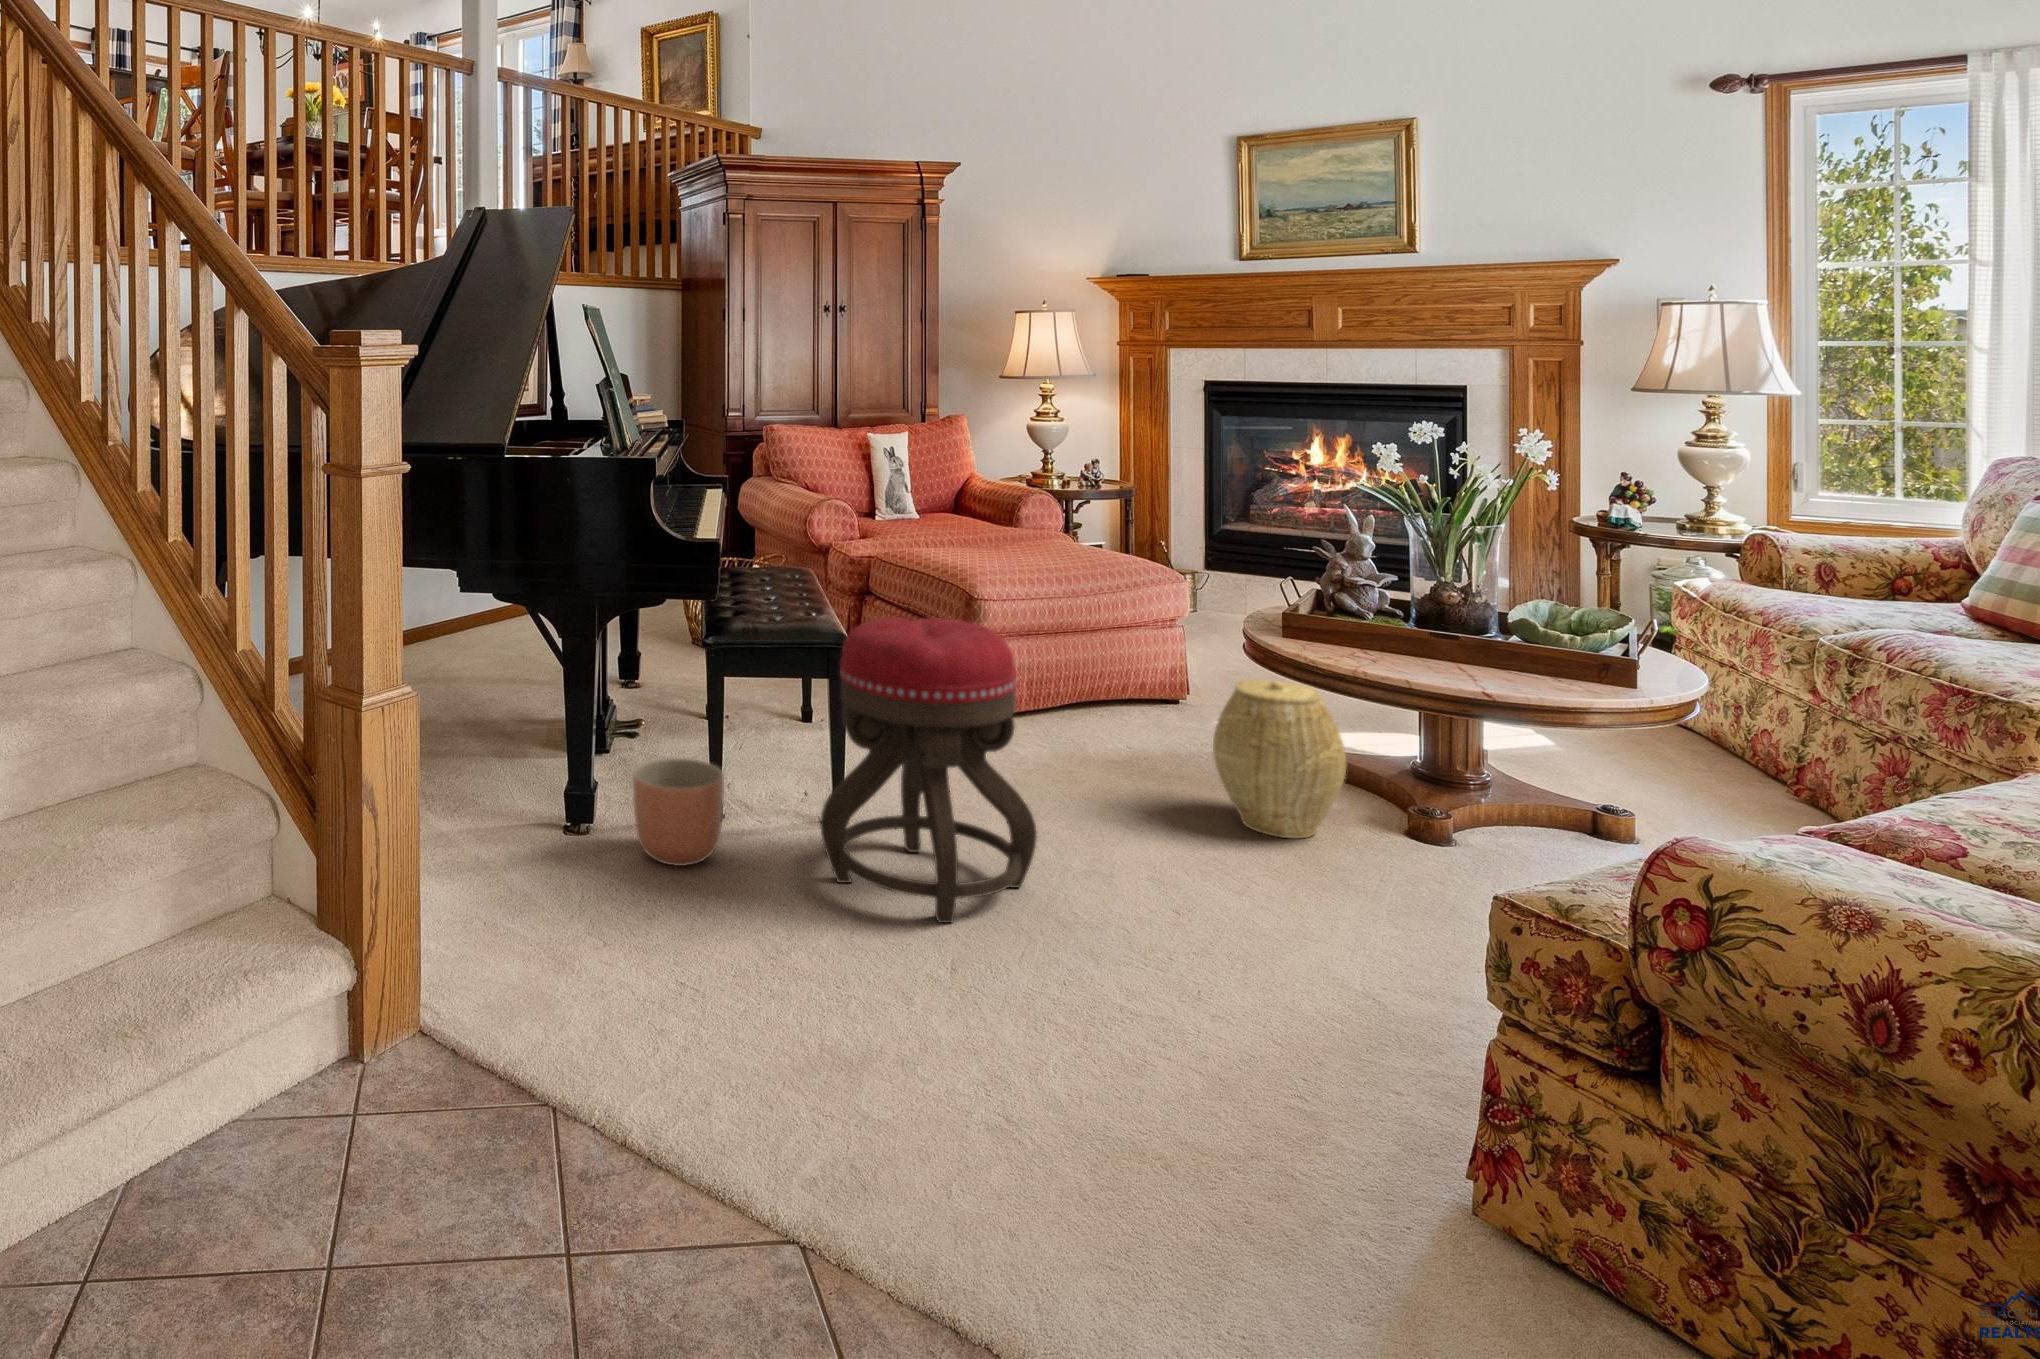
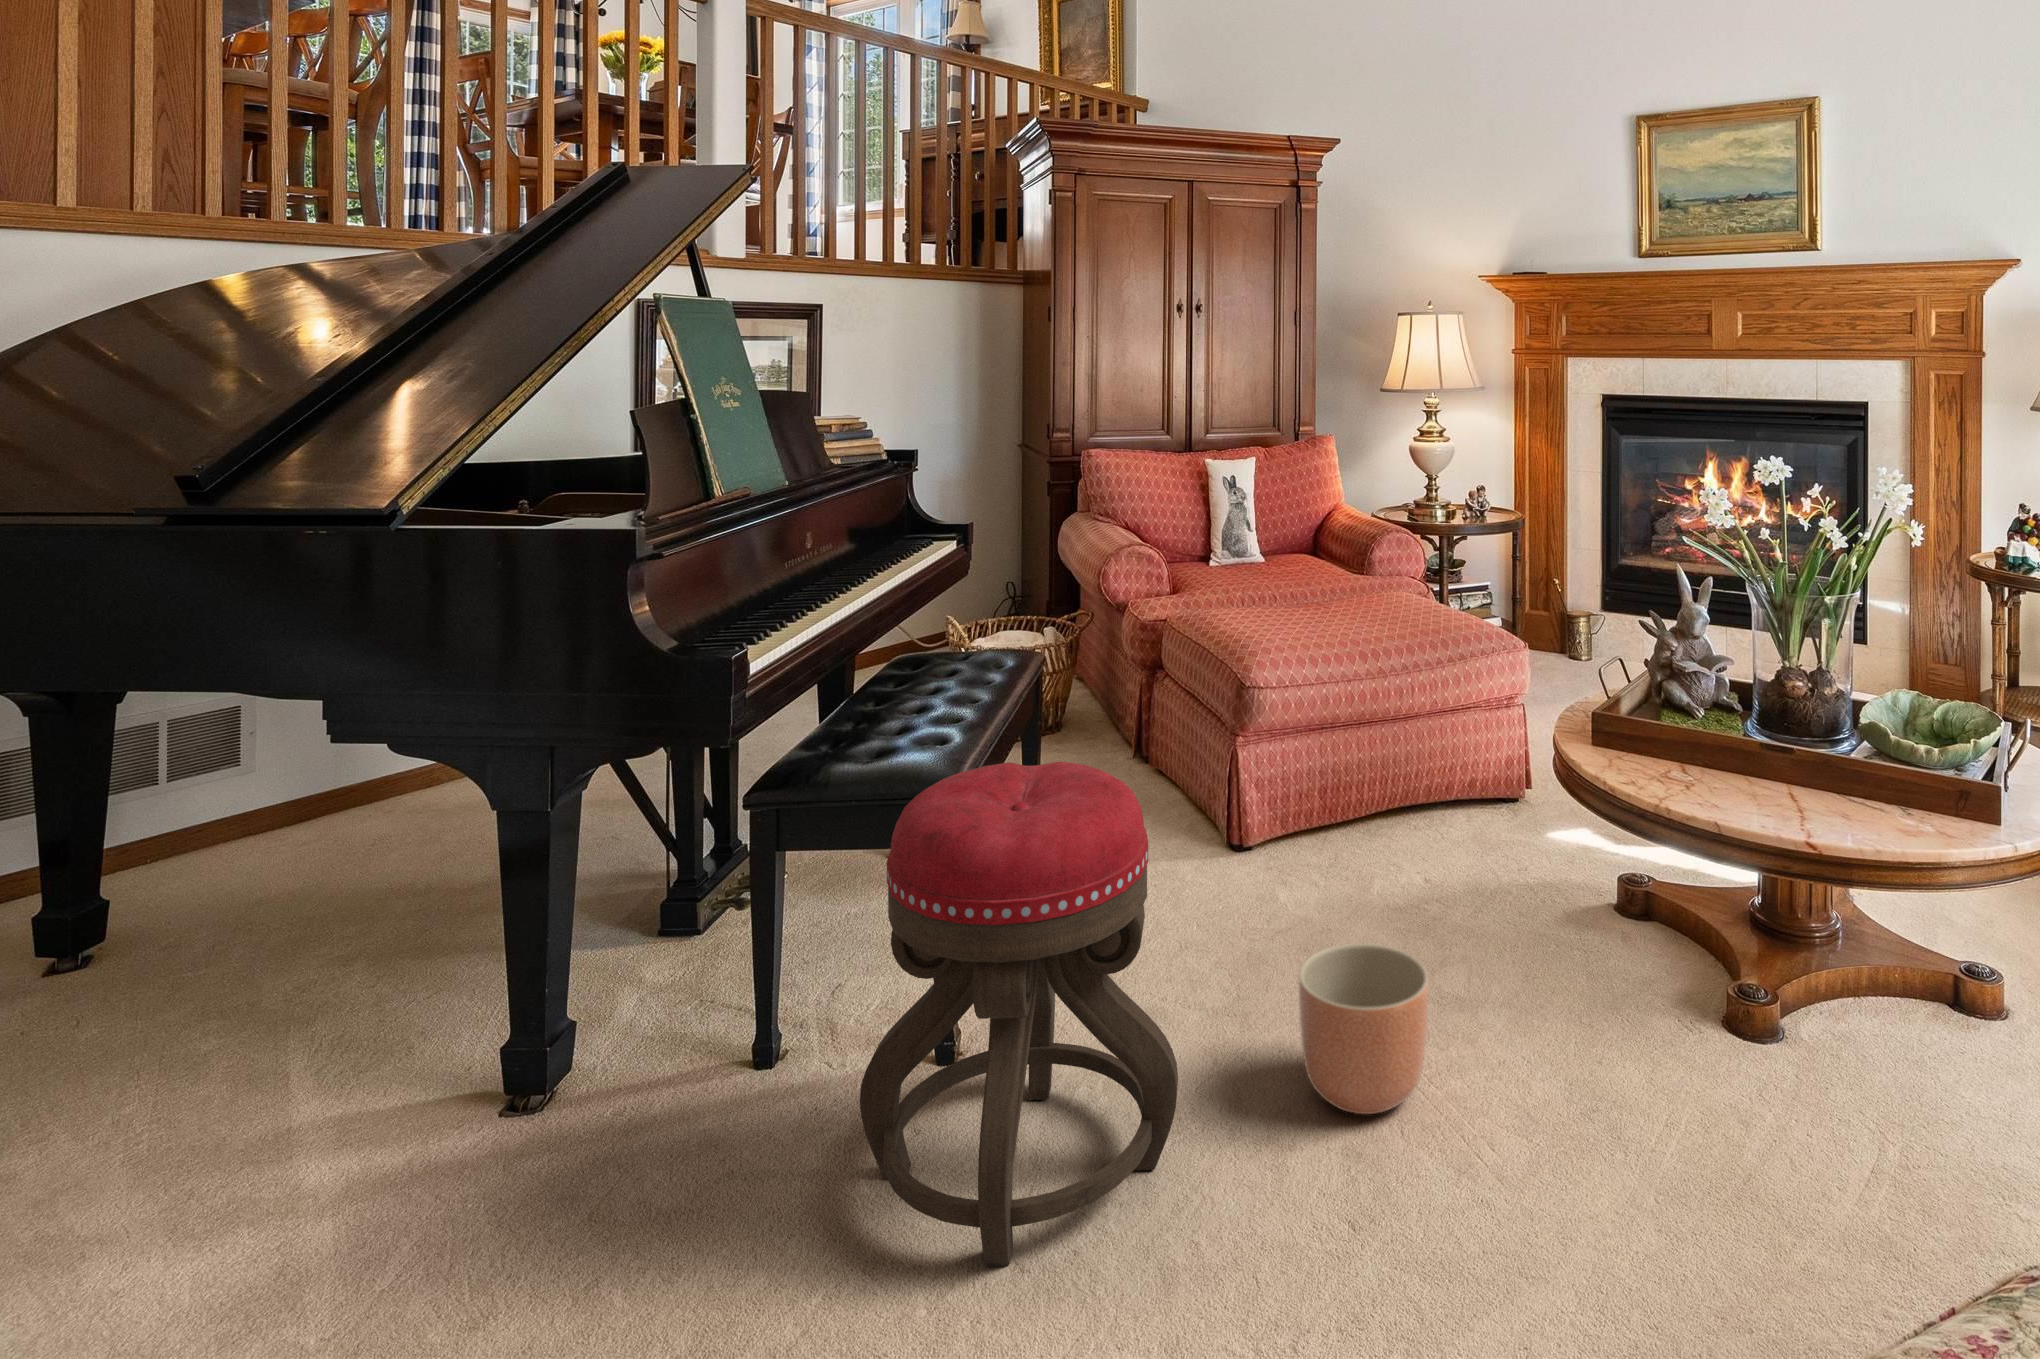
woven basket: present [1213,680,1346,839] -> none [1485,807,1646,1032]
planter: present [633,758,724,866] -> present [1299,943,1429,1114]

